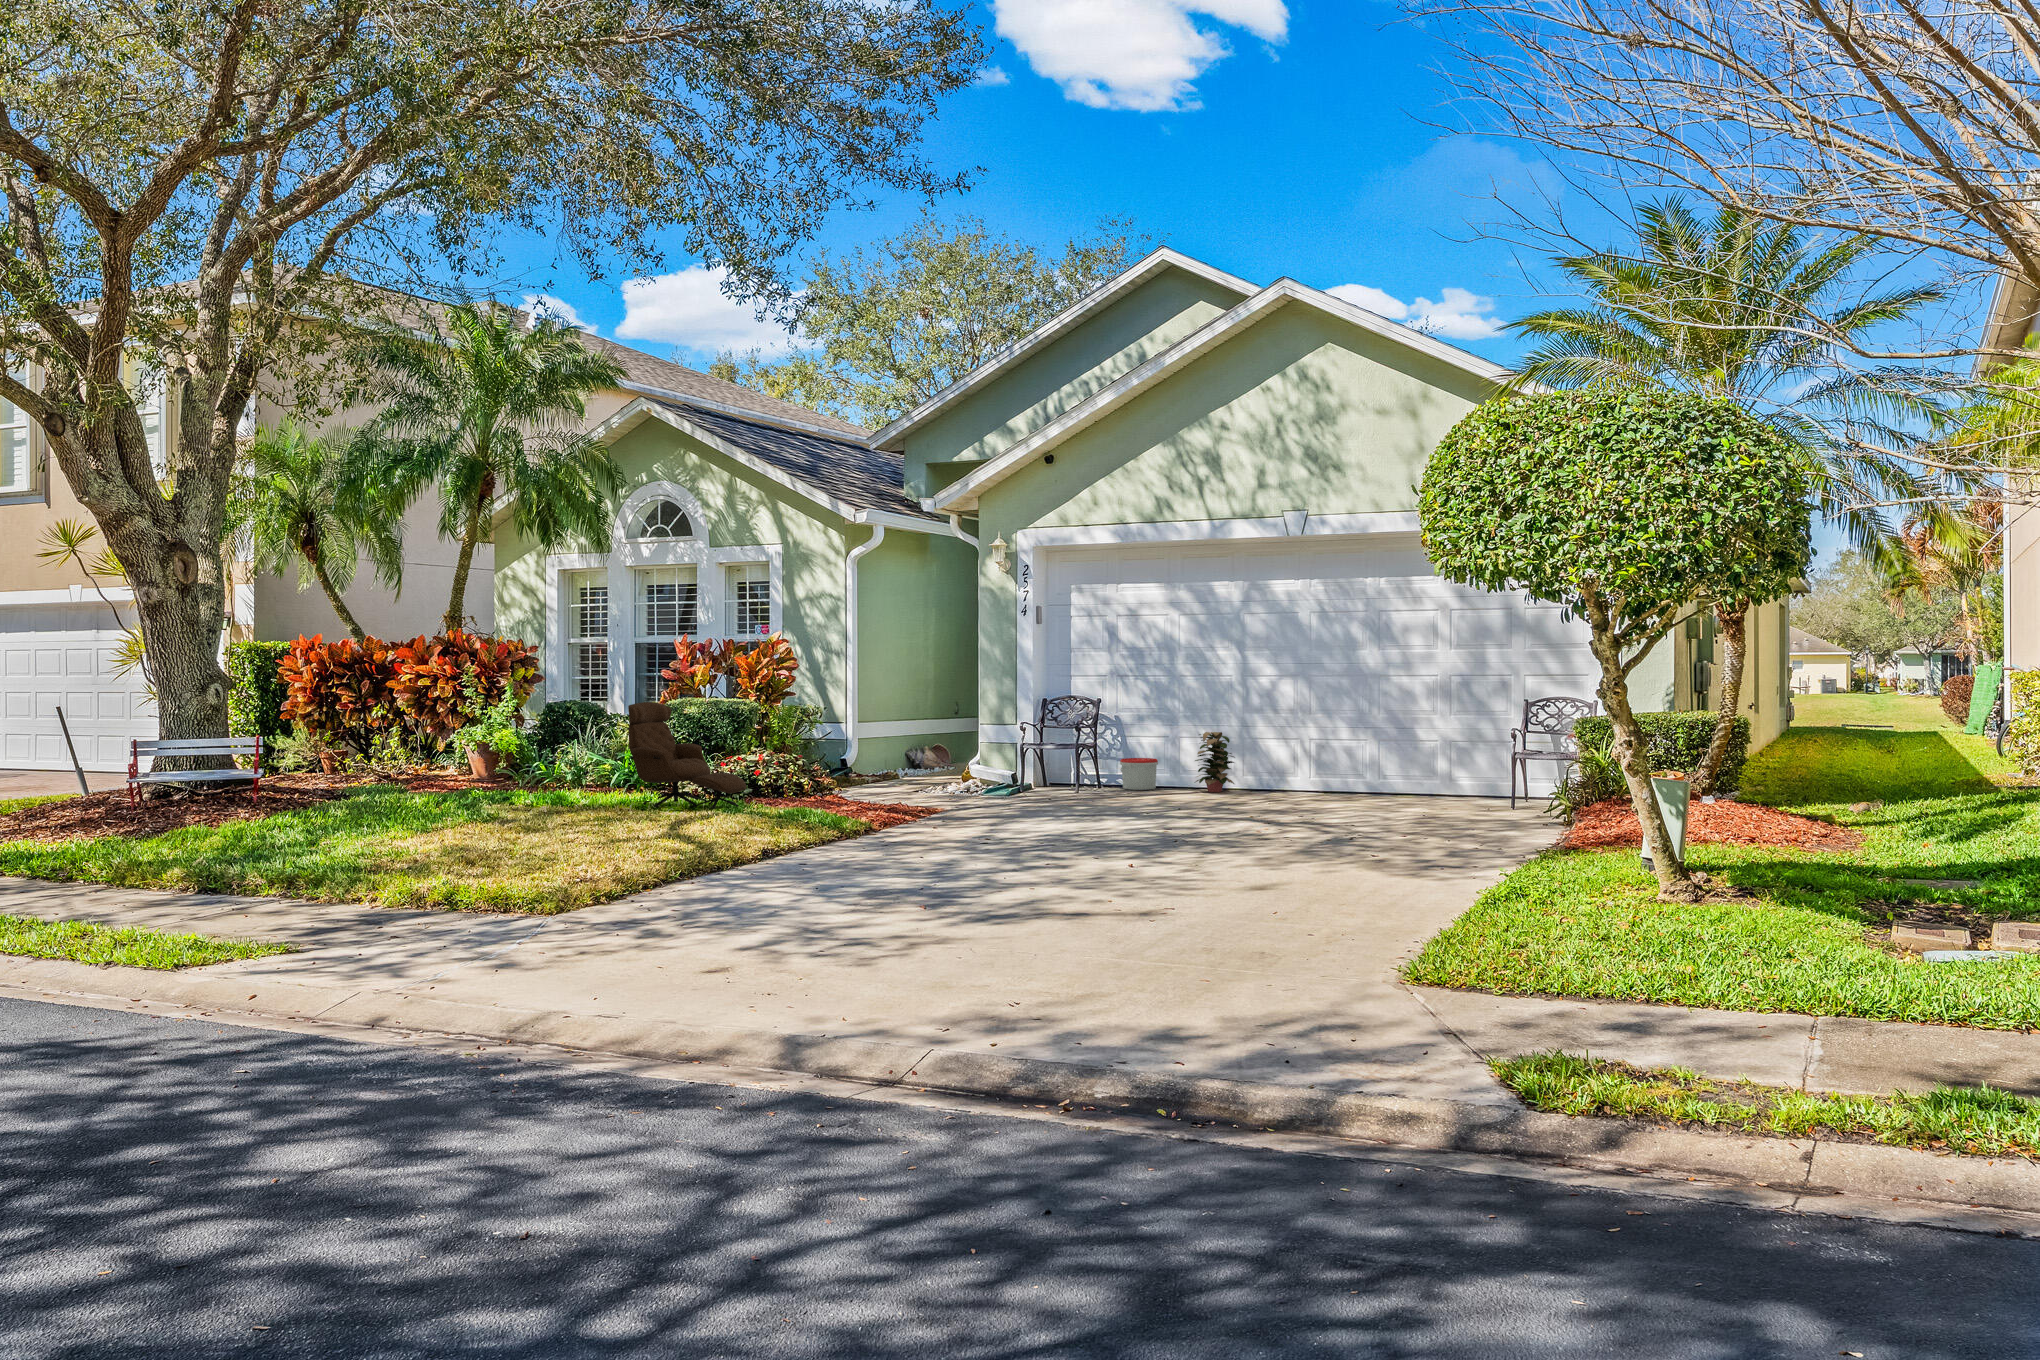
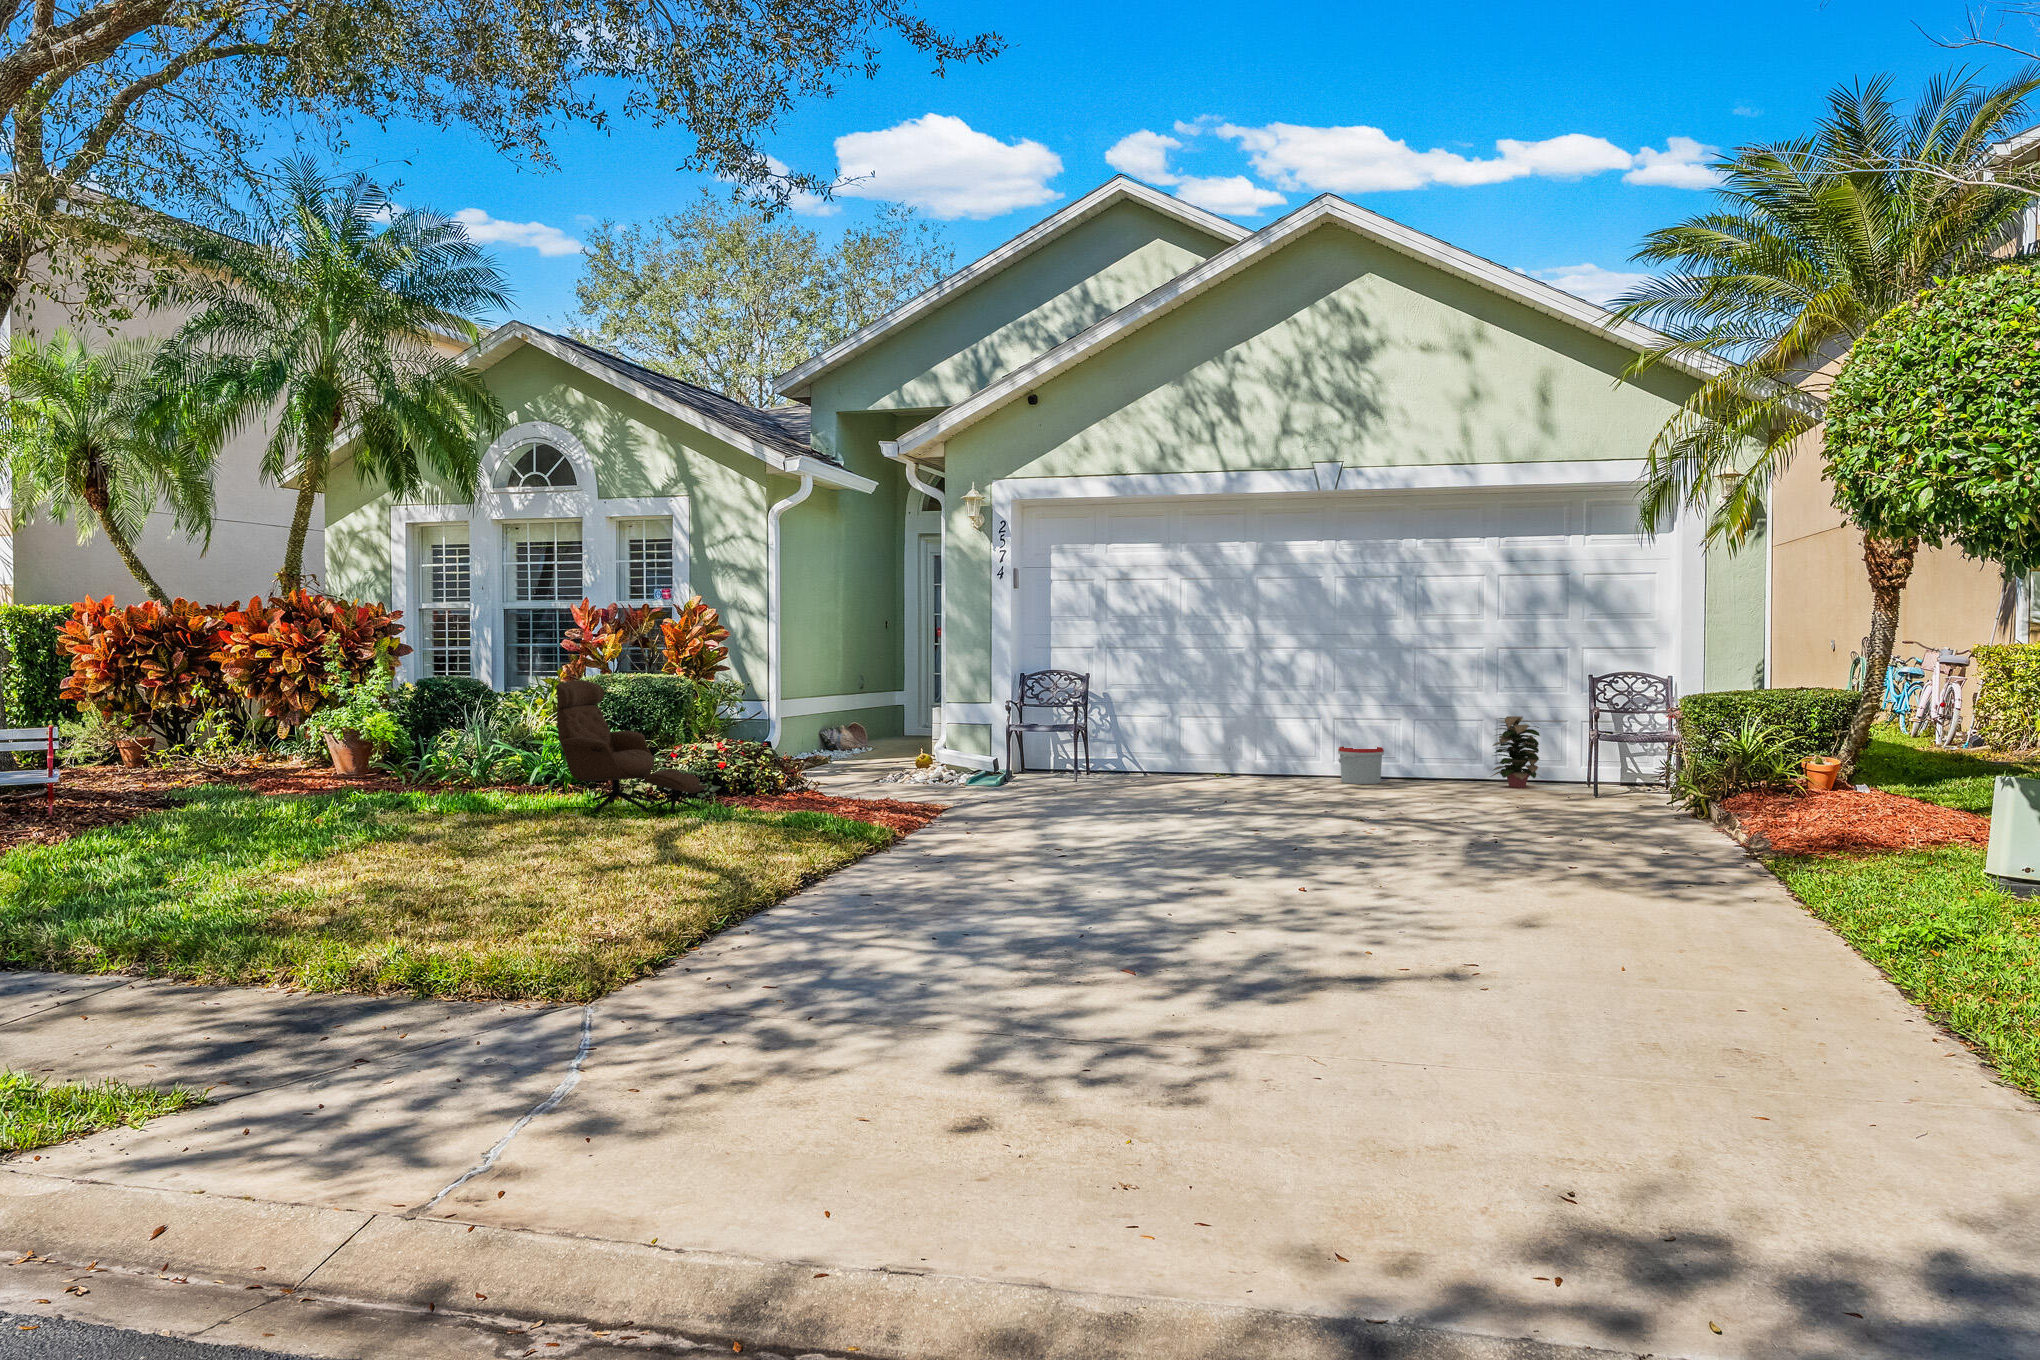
decorative plant: present [1195,732,1235,792] -> present [1492,716,1540,788]
bucket: present [1120,758,1158,790] -> present [1338,747,1384,784]

